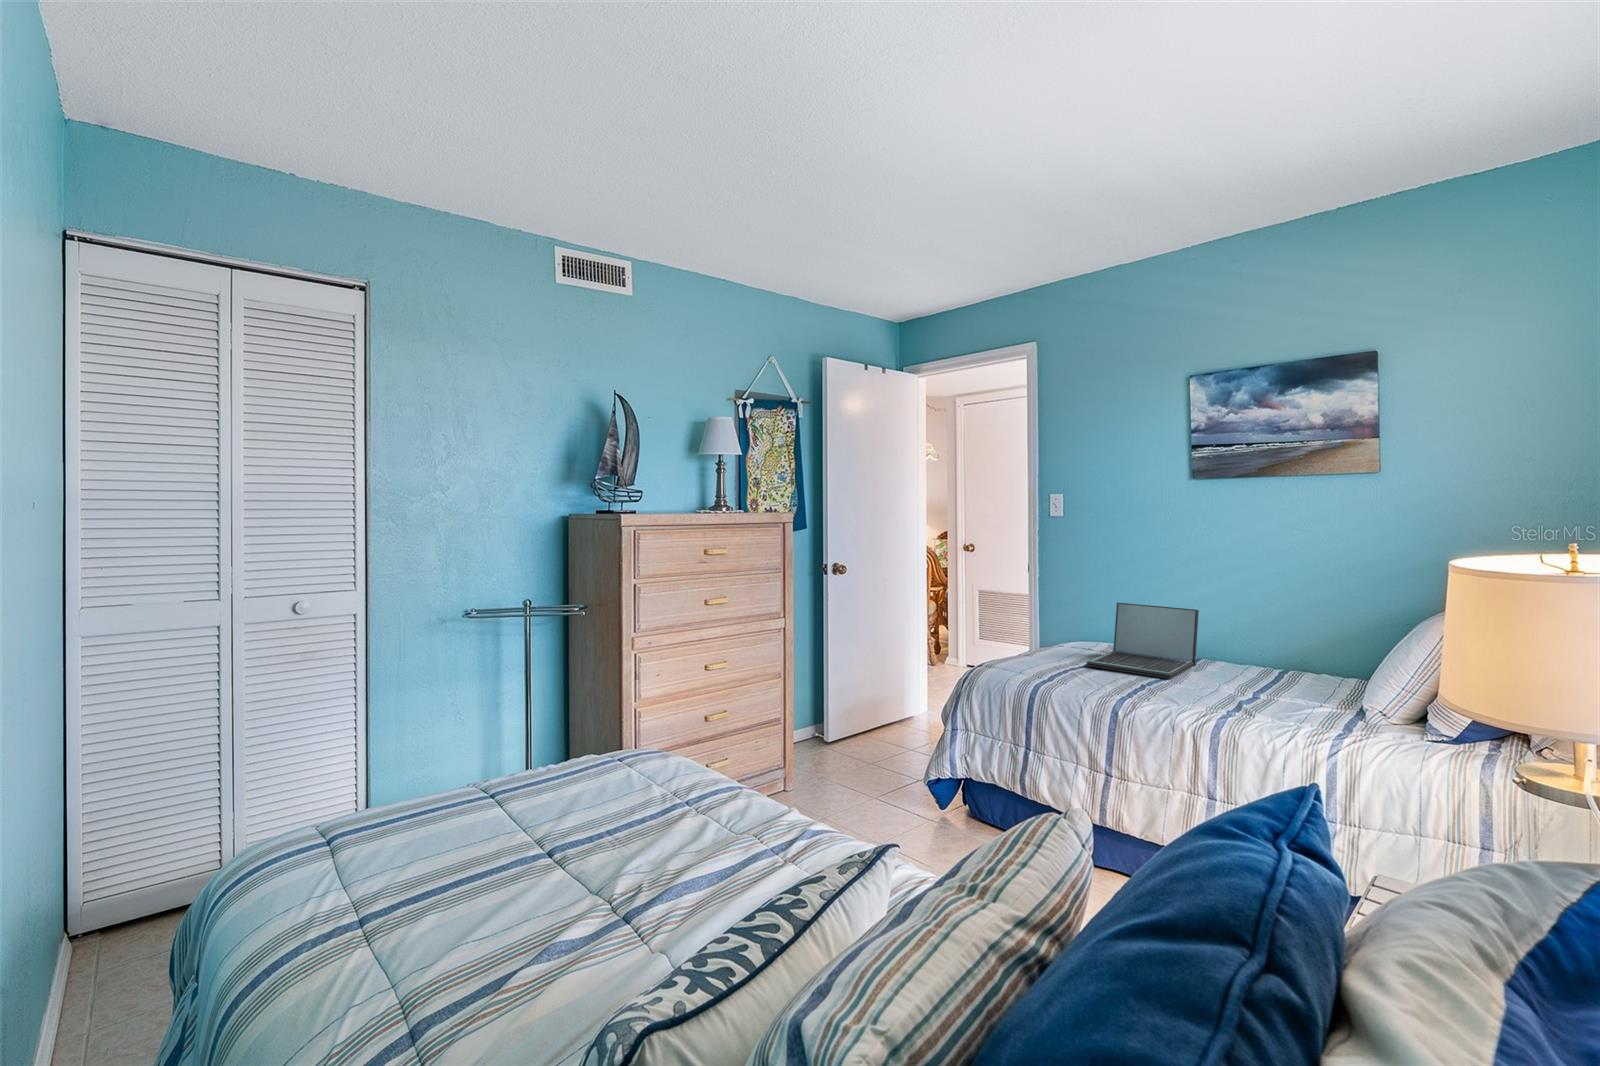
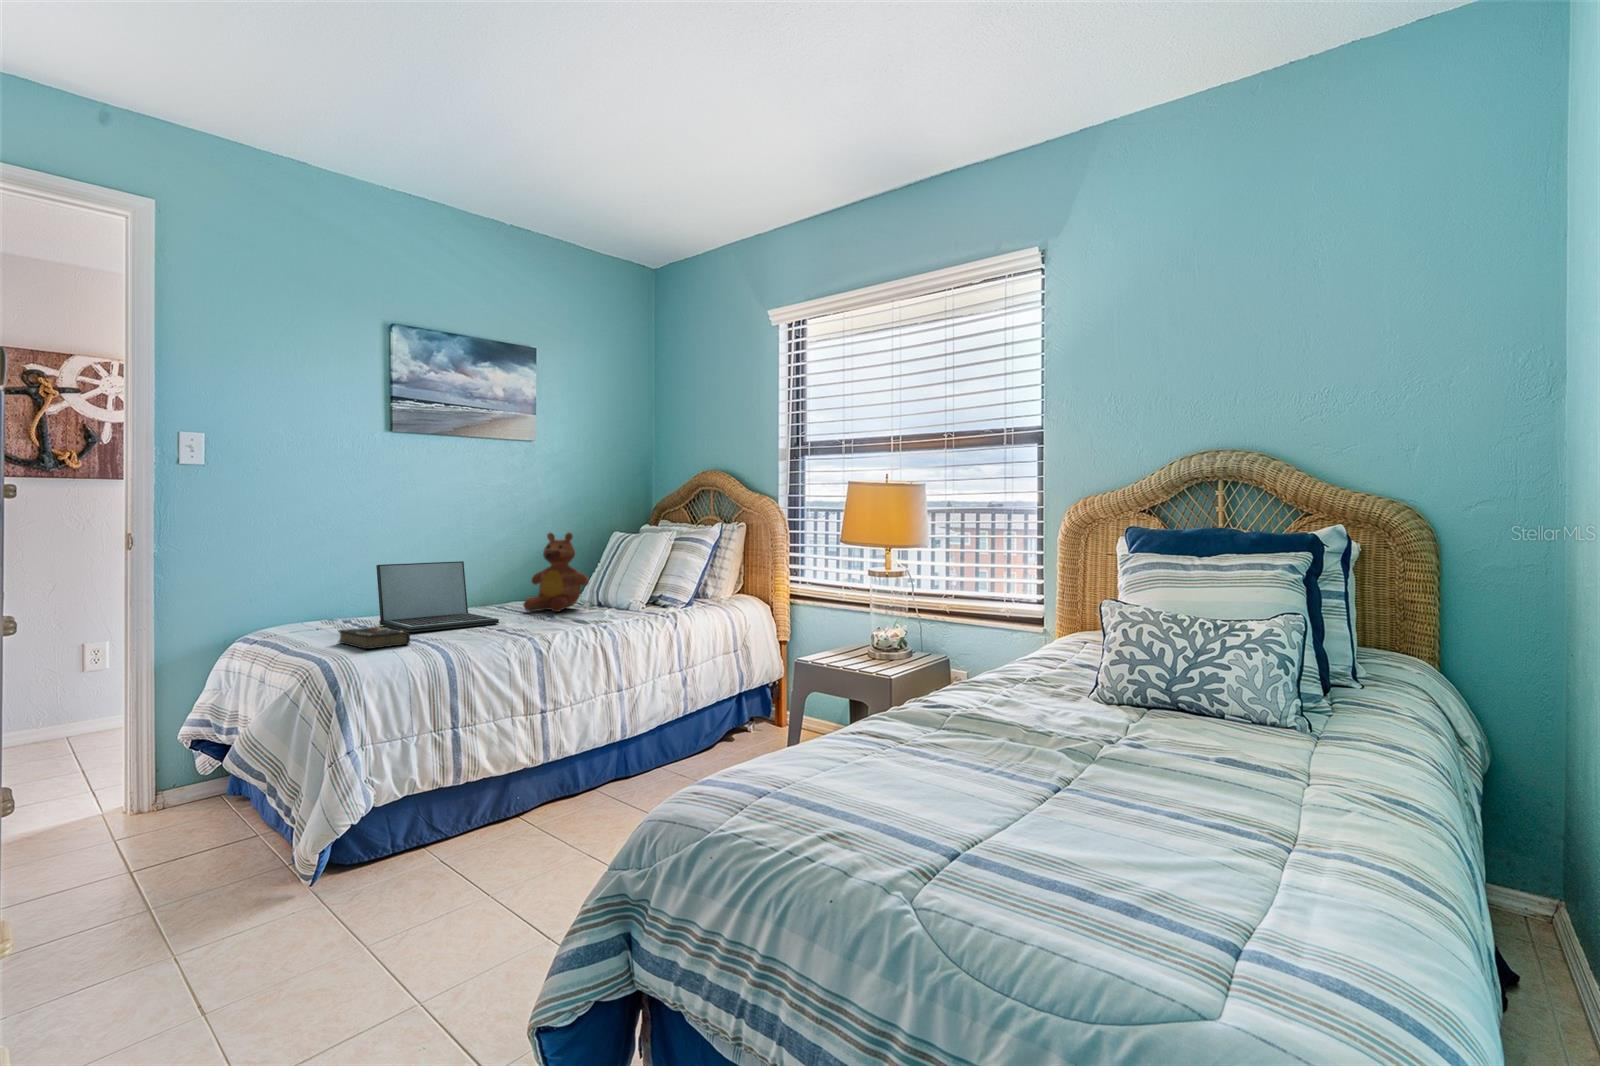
teddy bear: none [1251,590,1330,685] -> present [523,533,589,612]
book: none [1010,650,1063,675] -> present [338,626,410,649]

